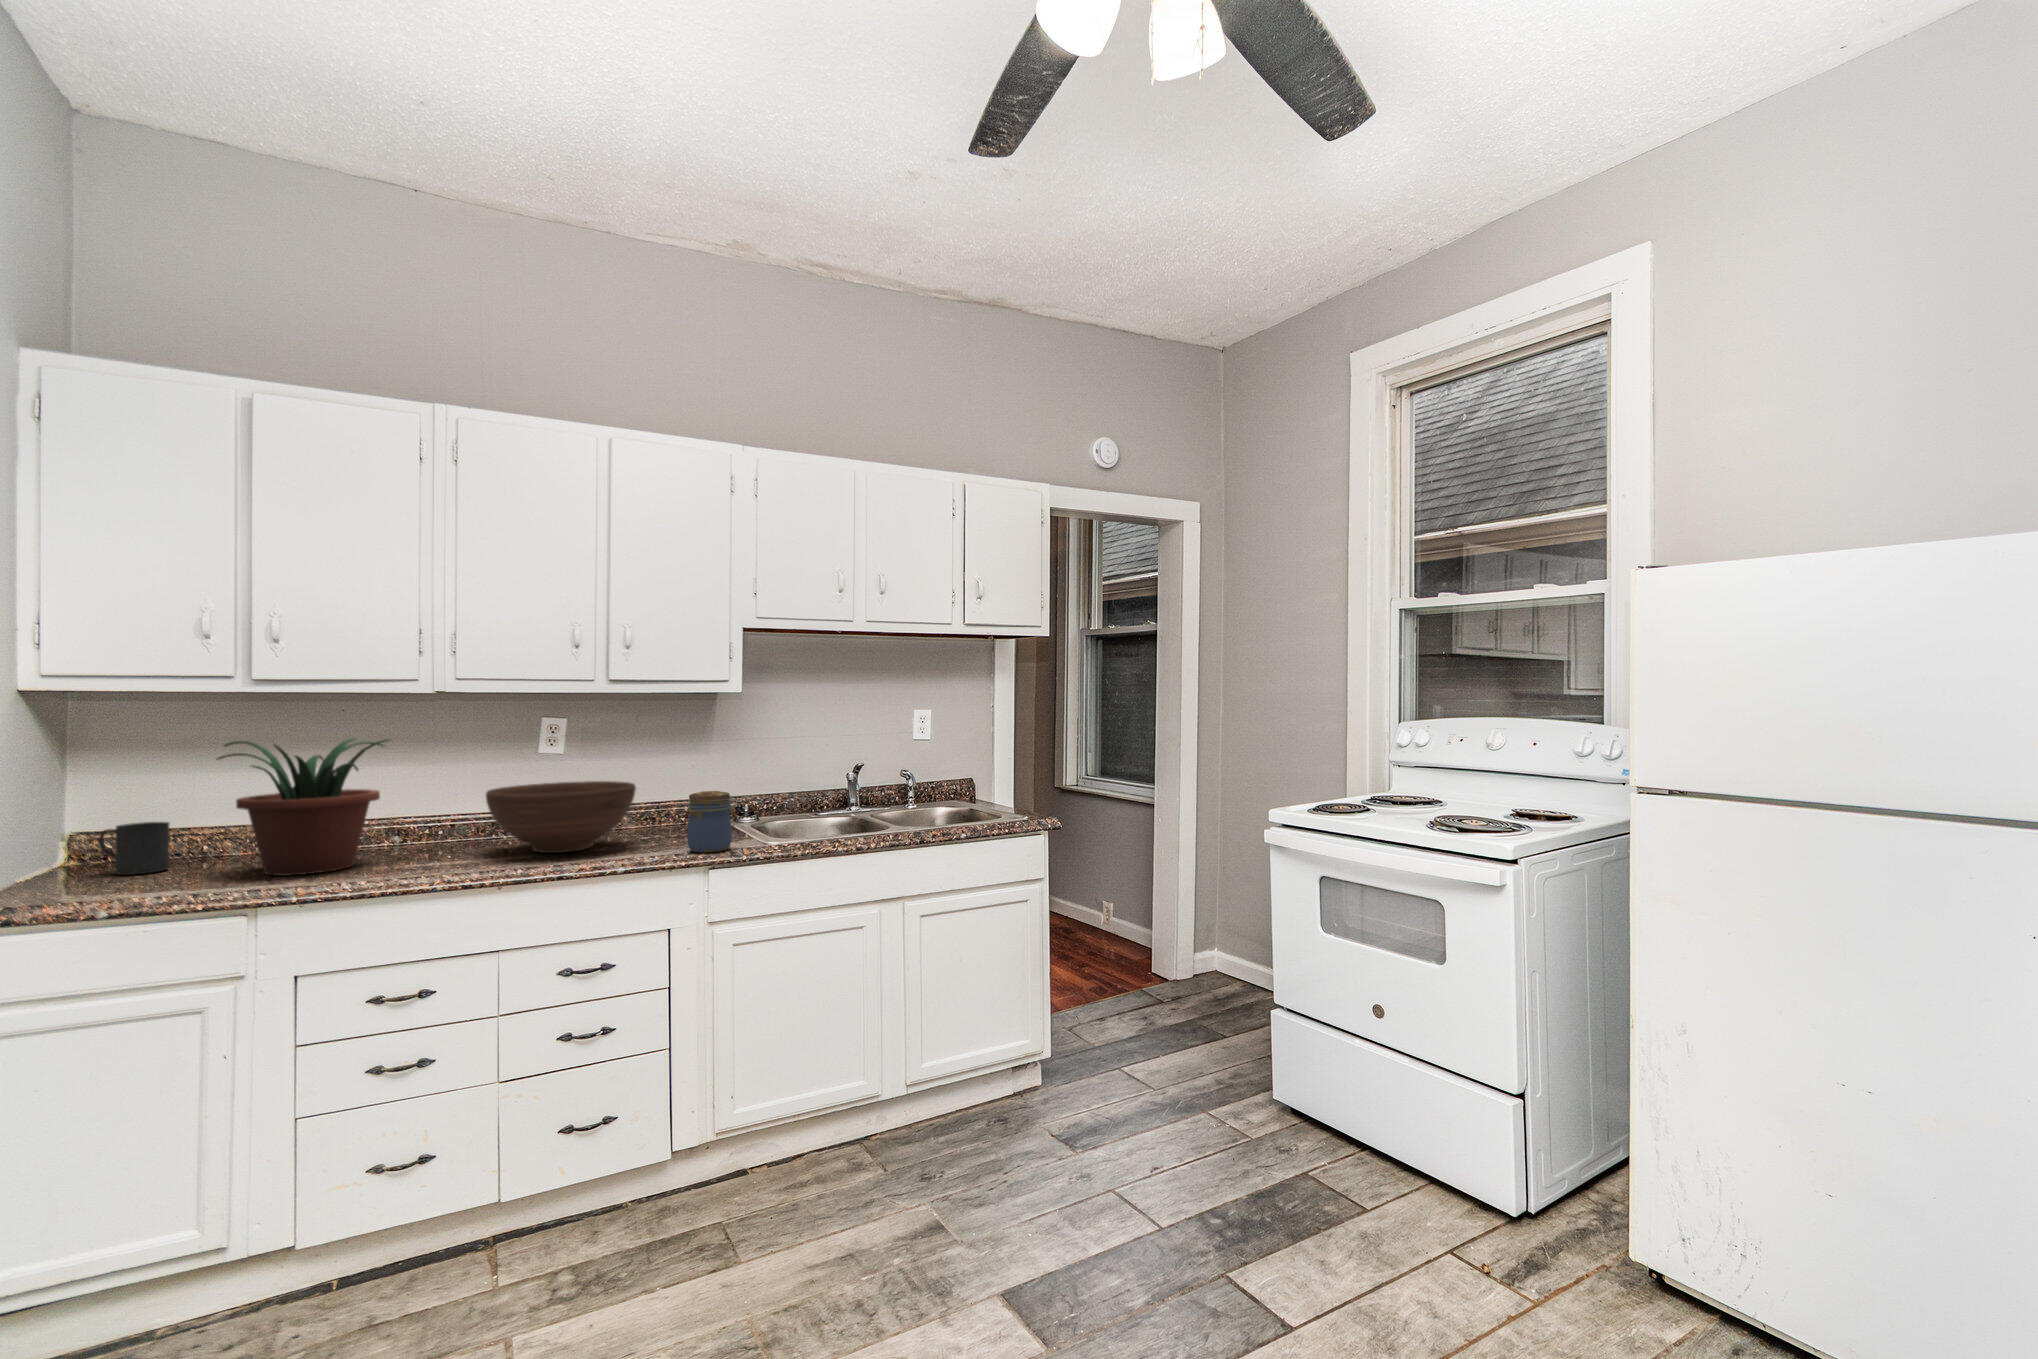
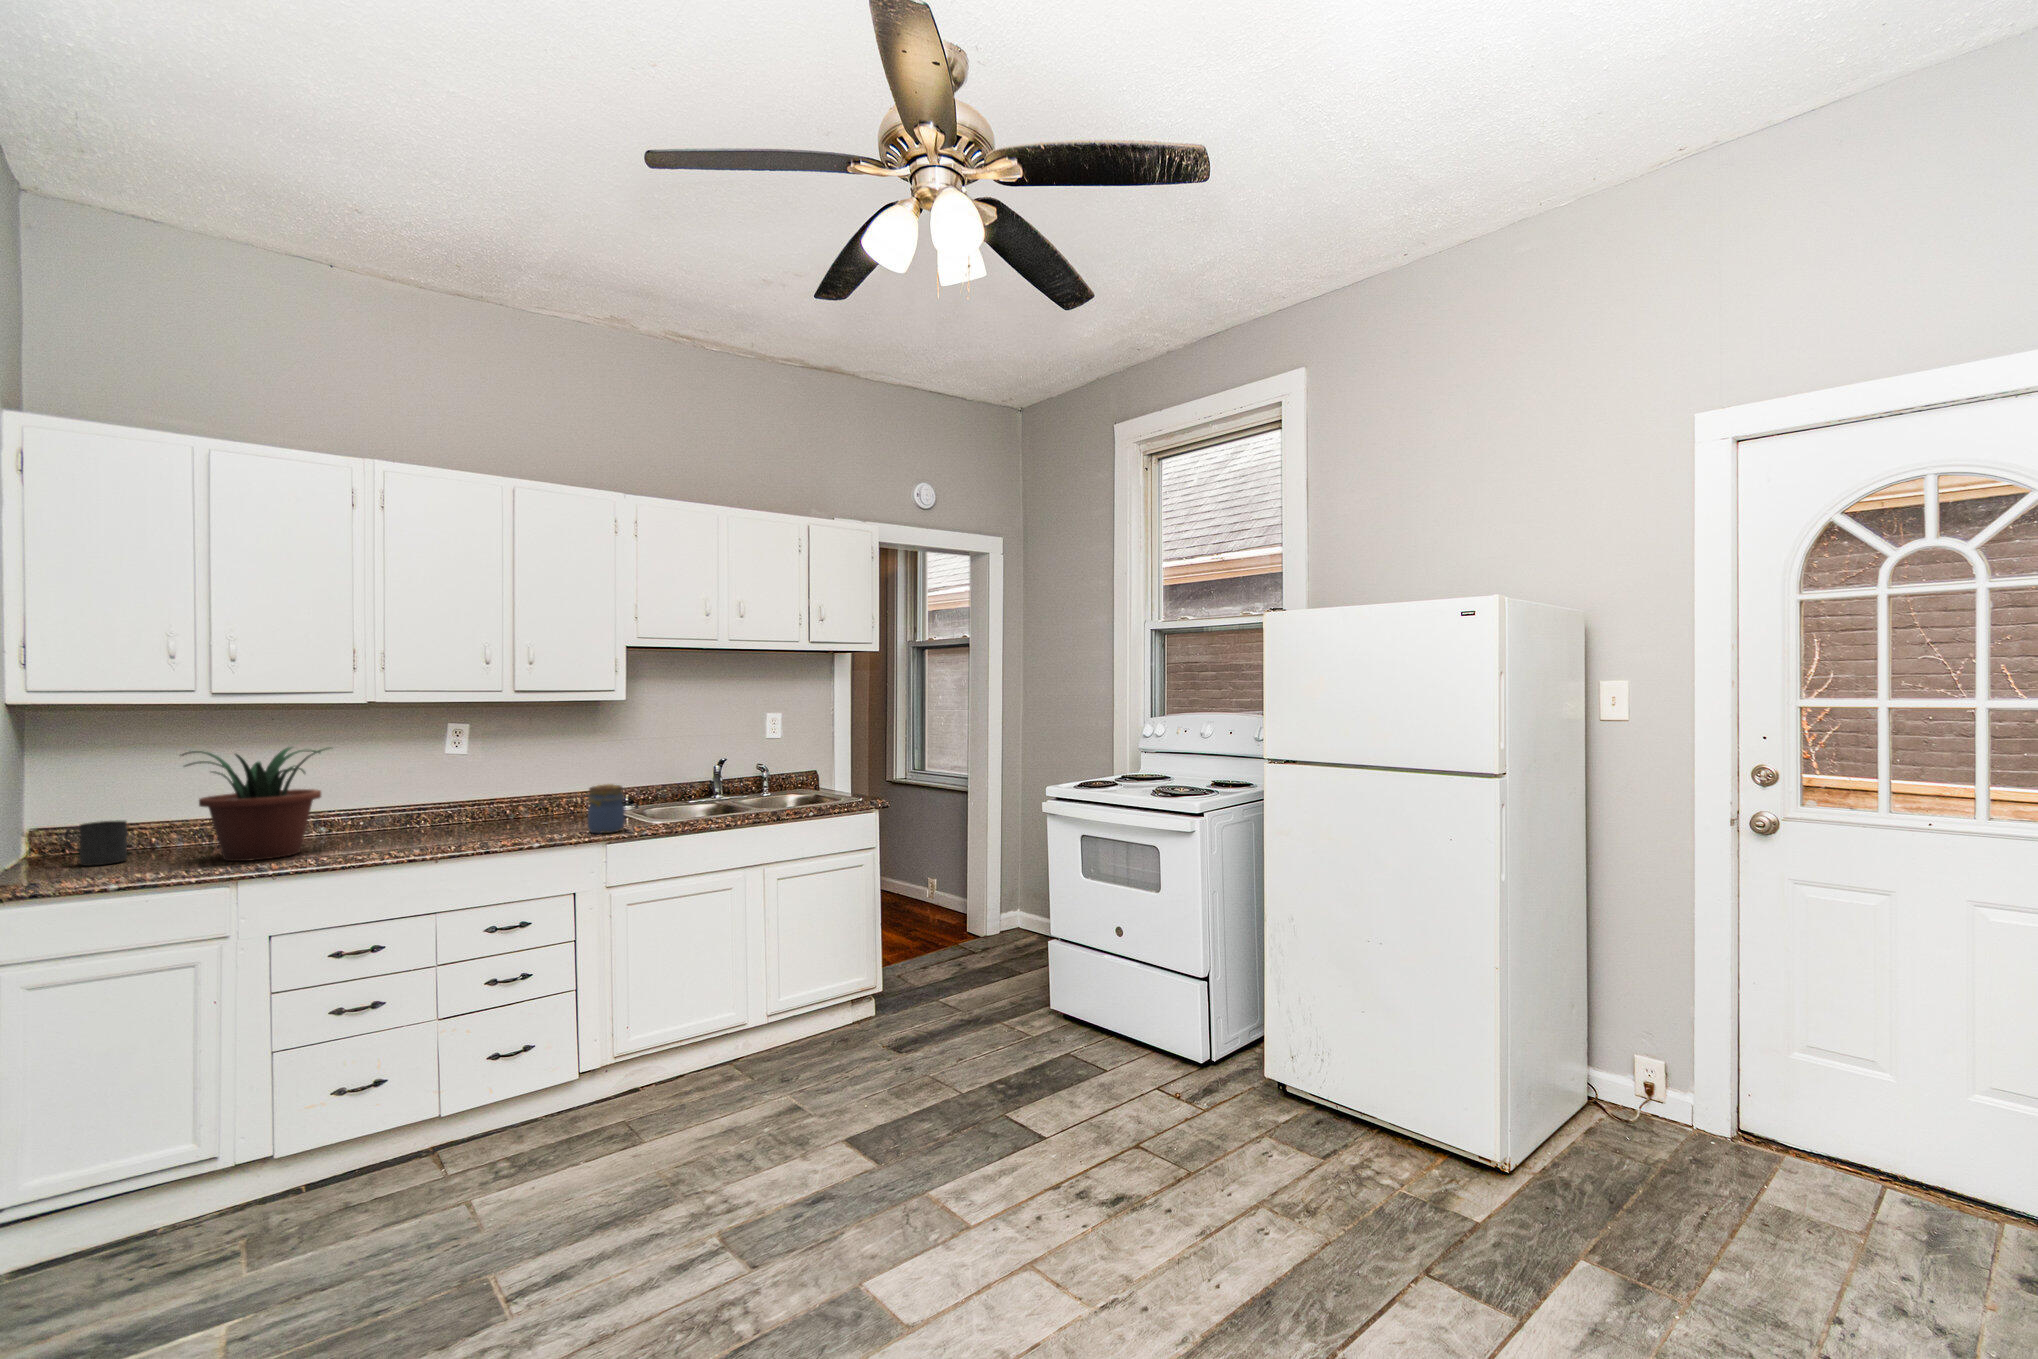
fruit bowl: present [486,781,636,853] -> none [412,779,540,838]

